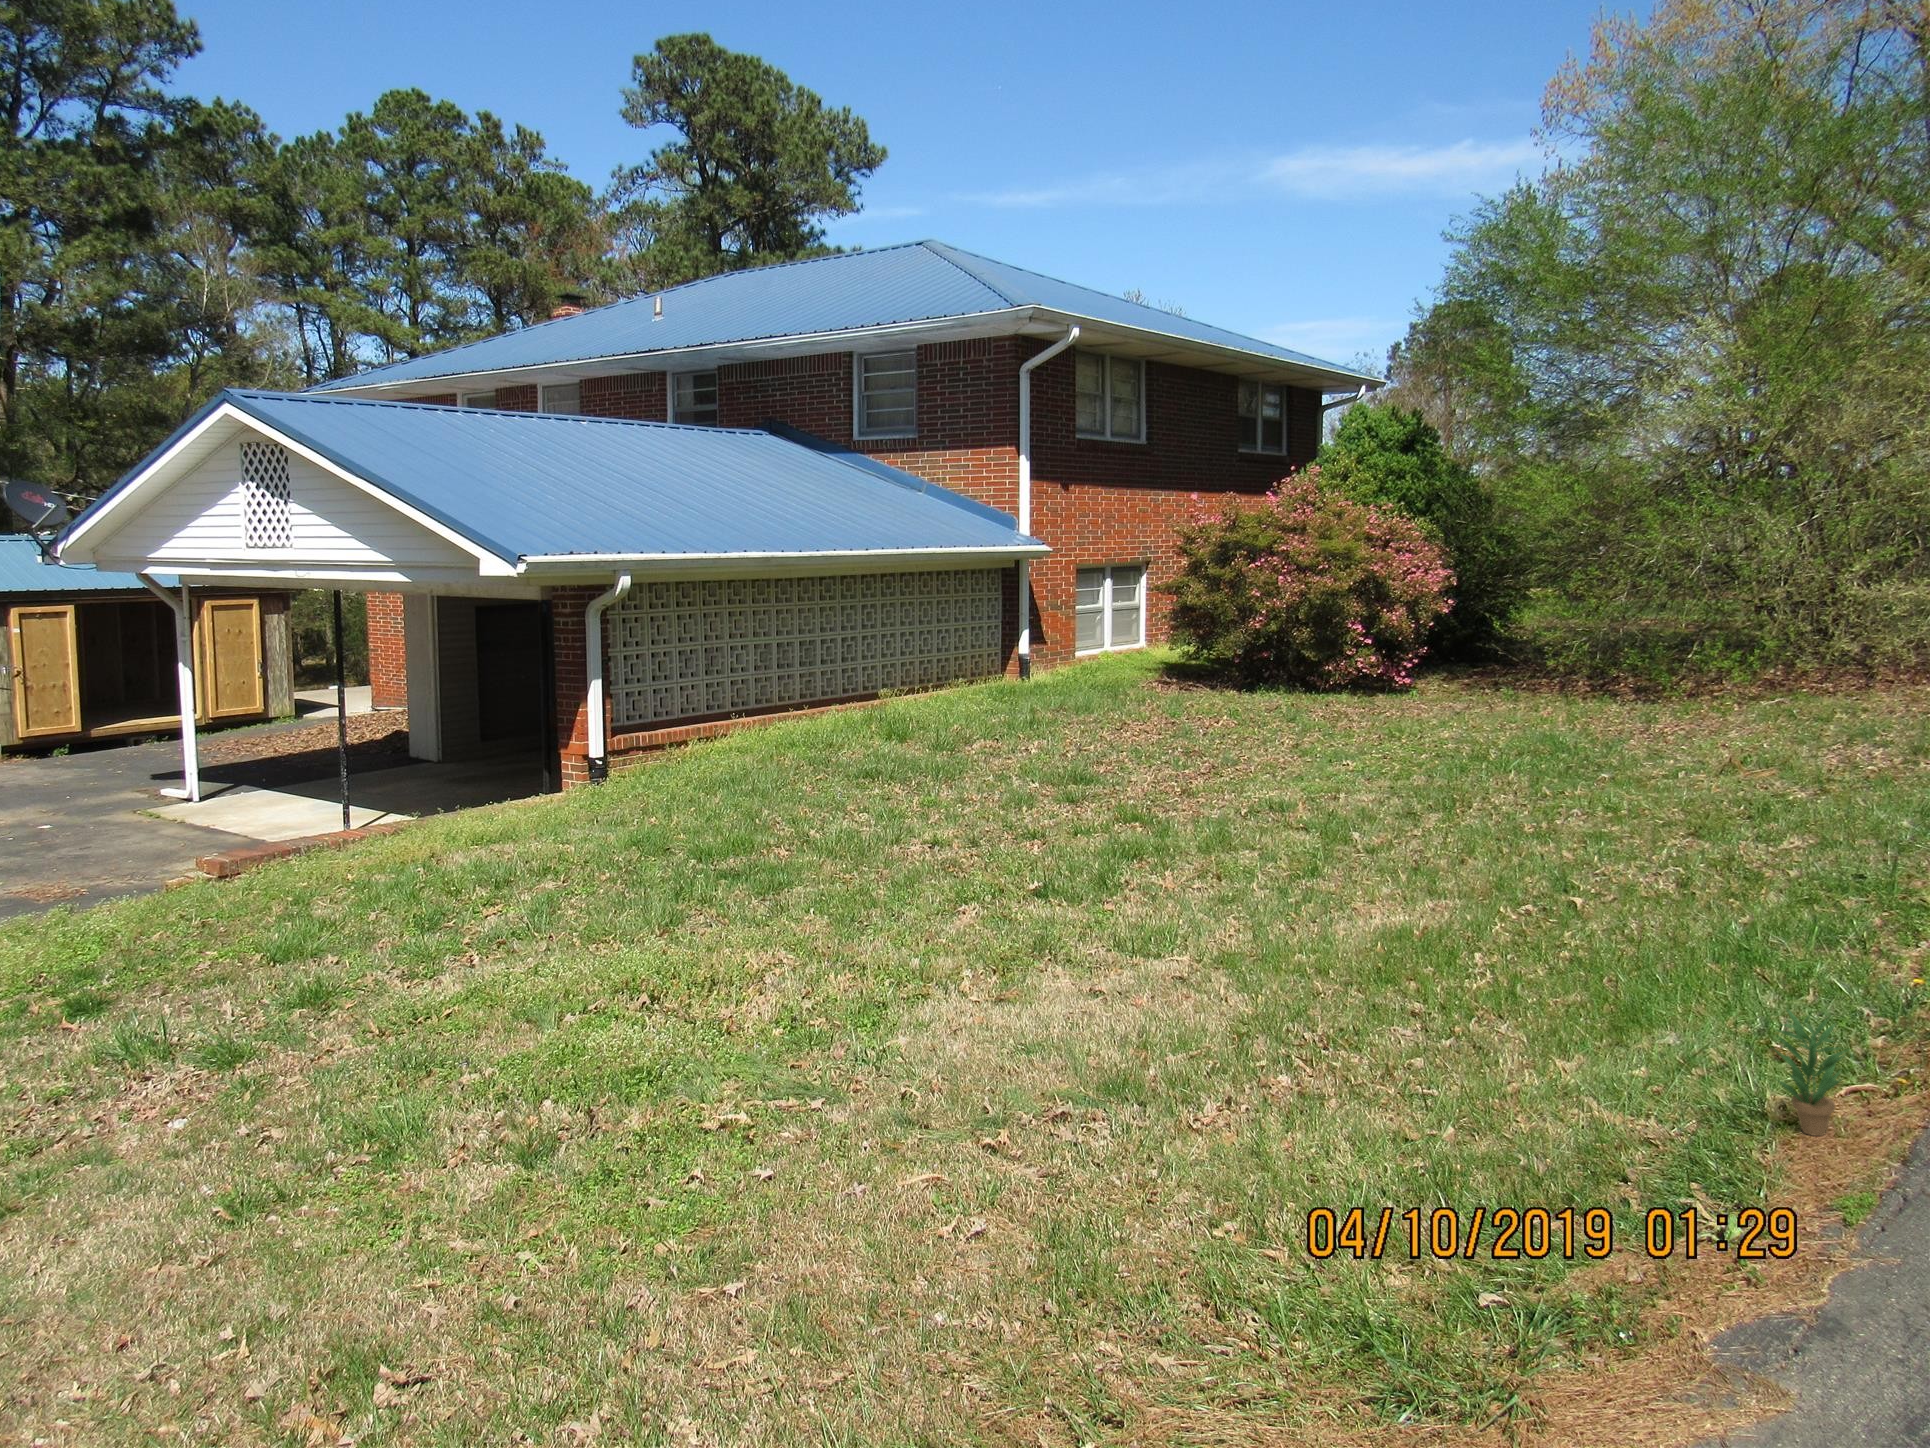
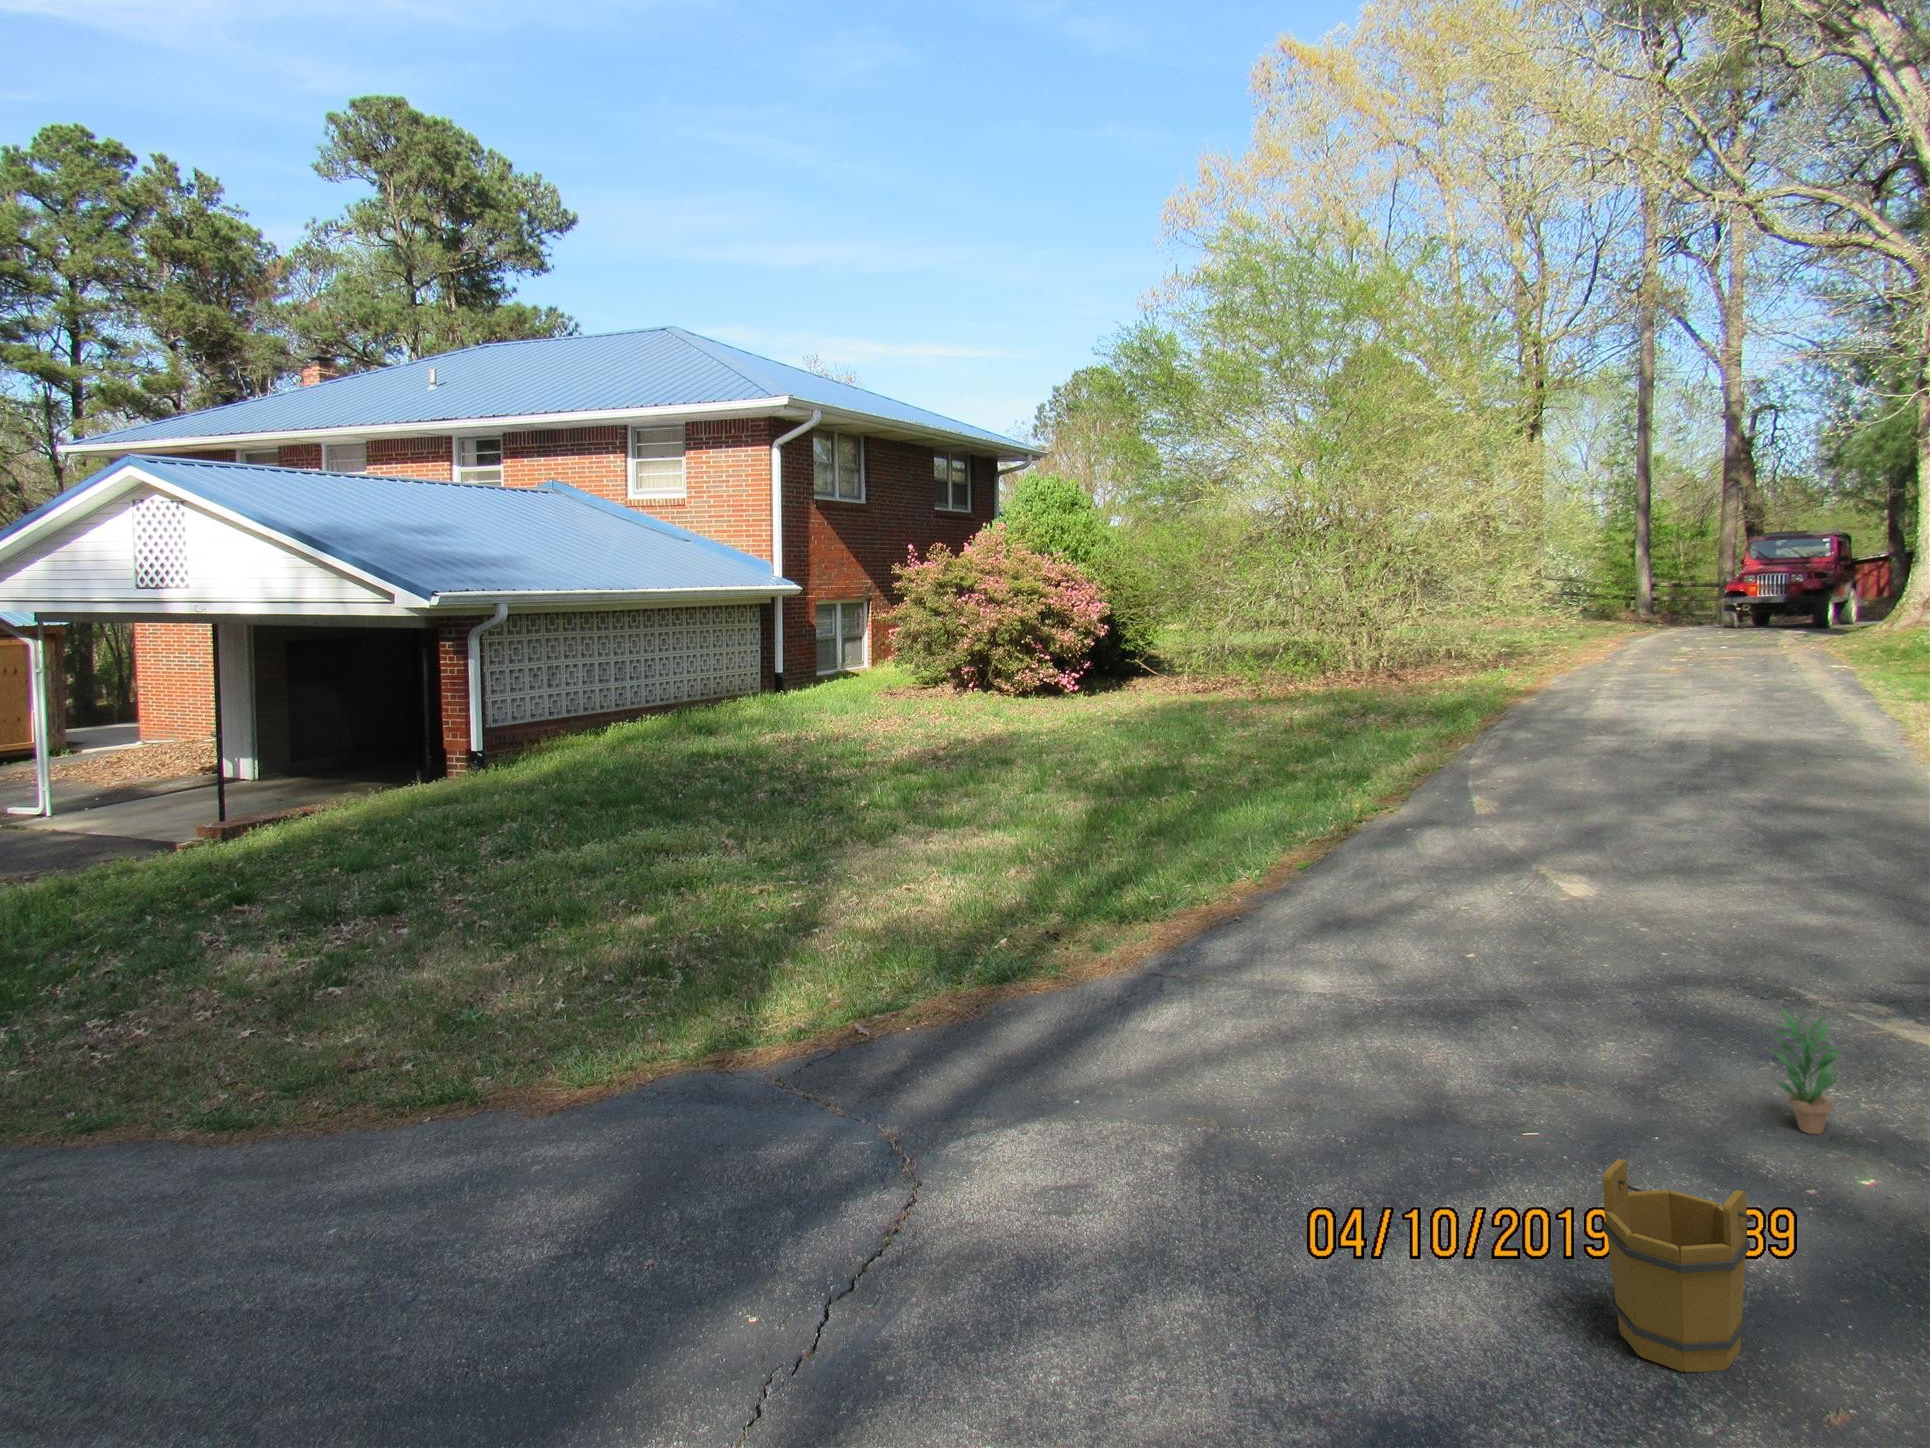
bucket: none [1603,1157,1752,1367] -> present [1603,1159,1754,1372]

